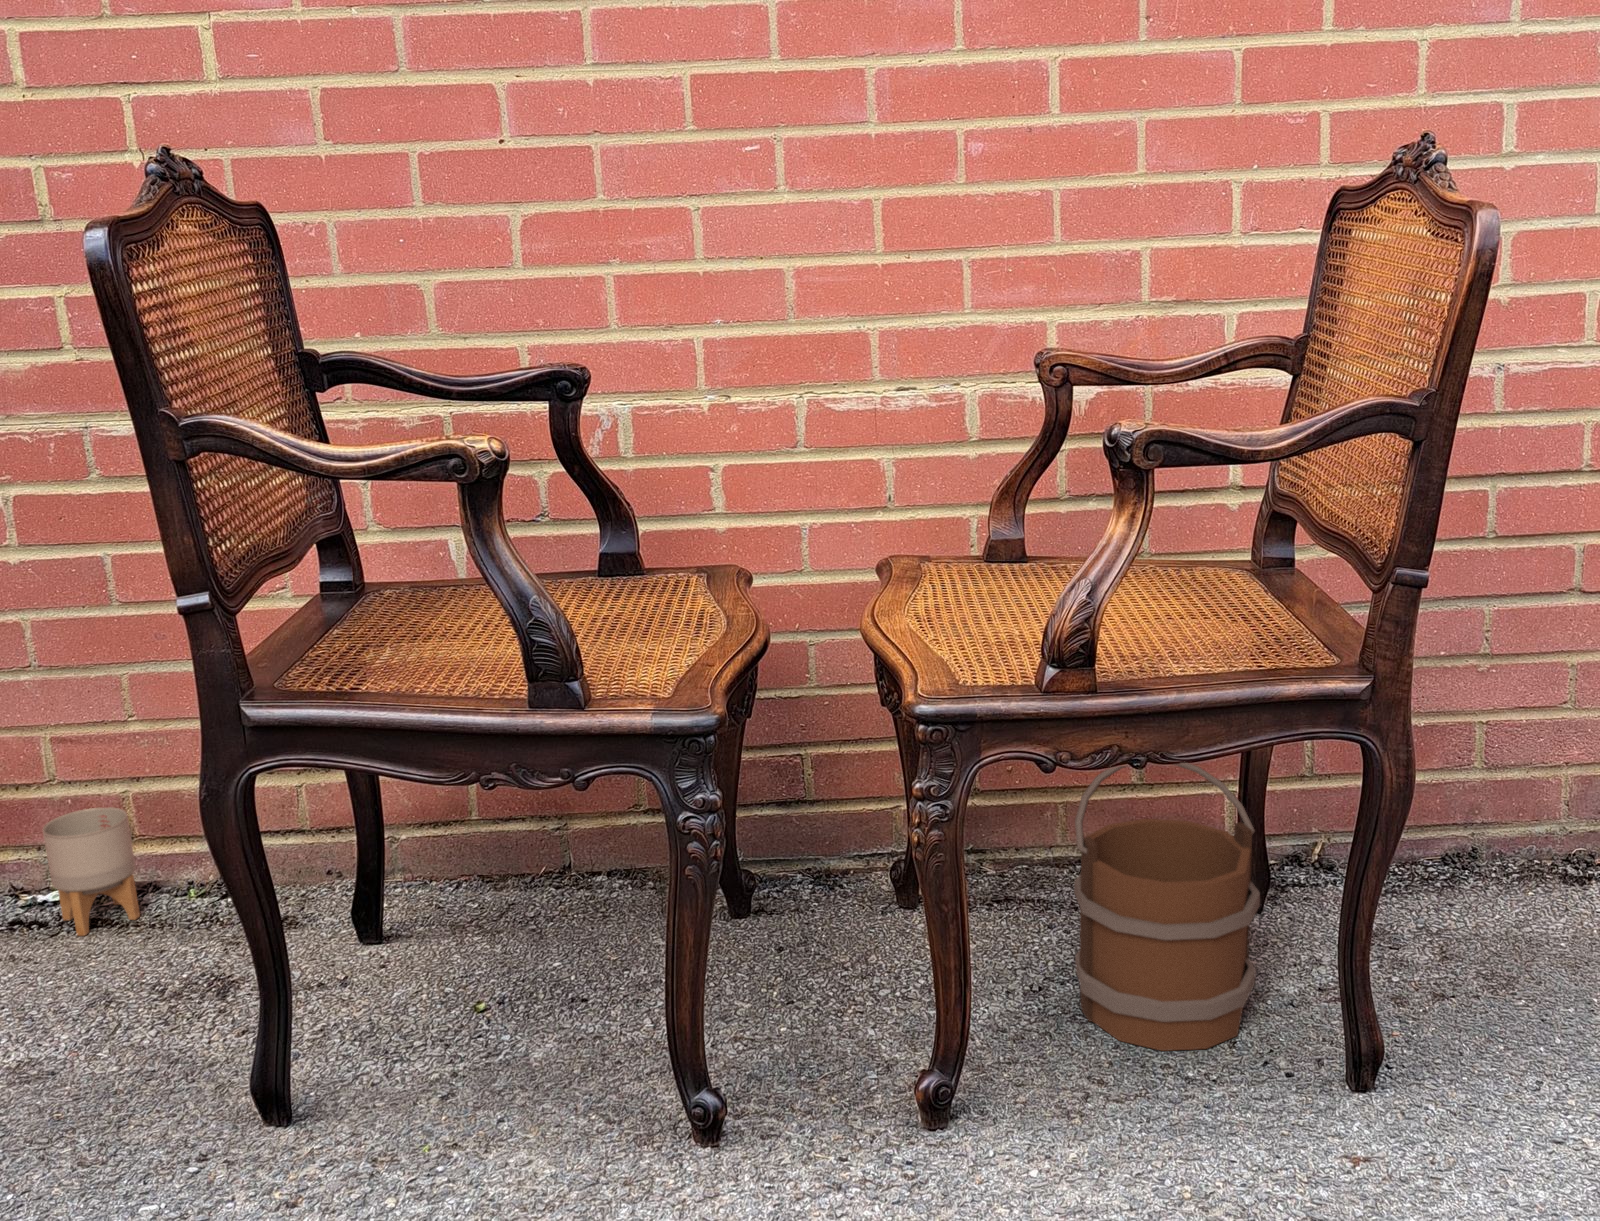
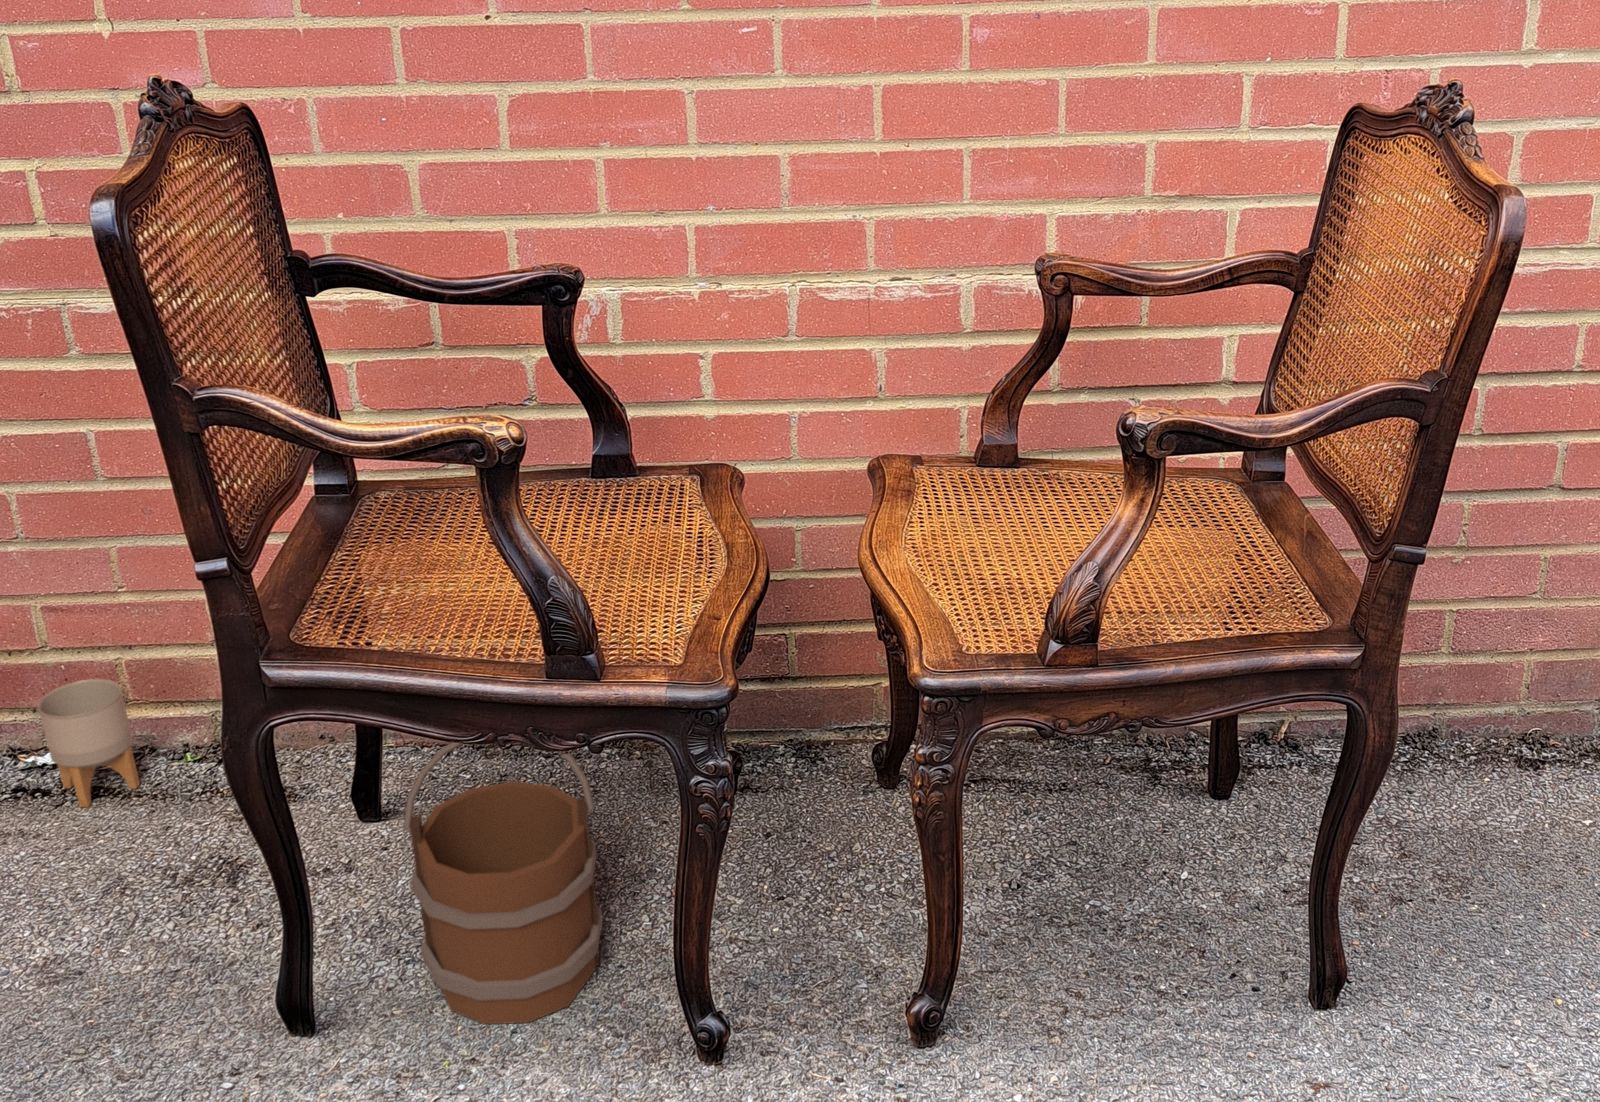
bucket: present [1074,761,1260,1051] -> present [403,742,602,1024]

